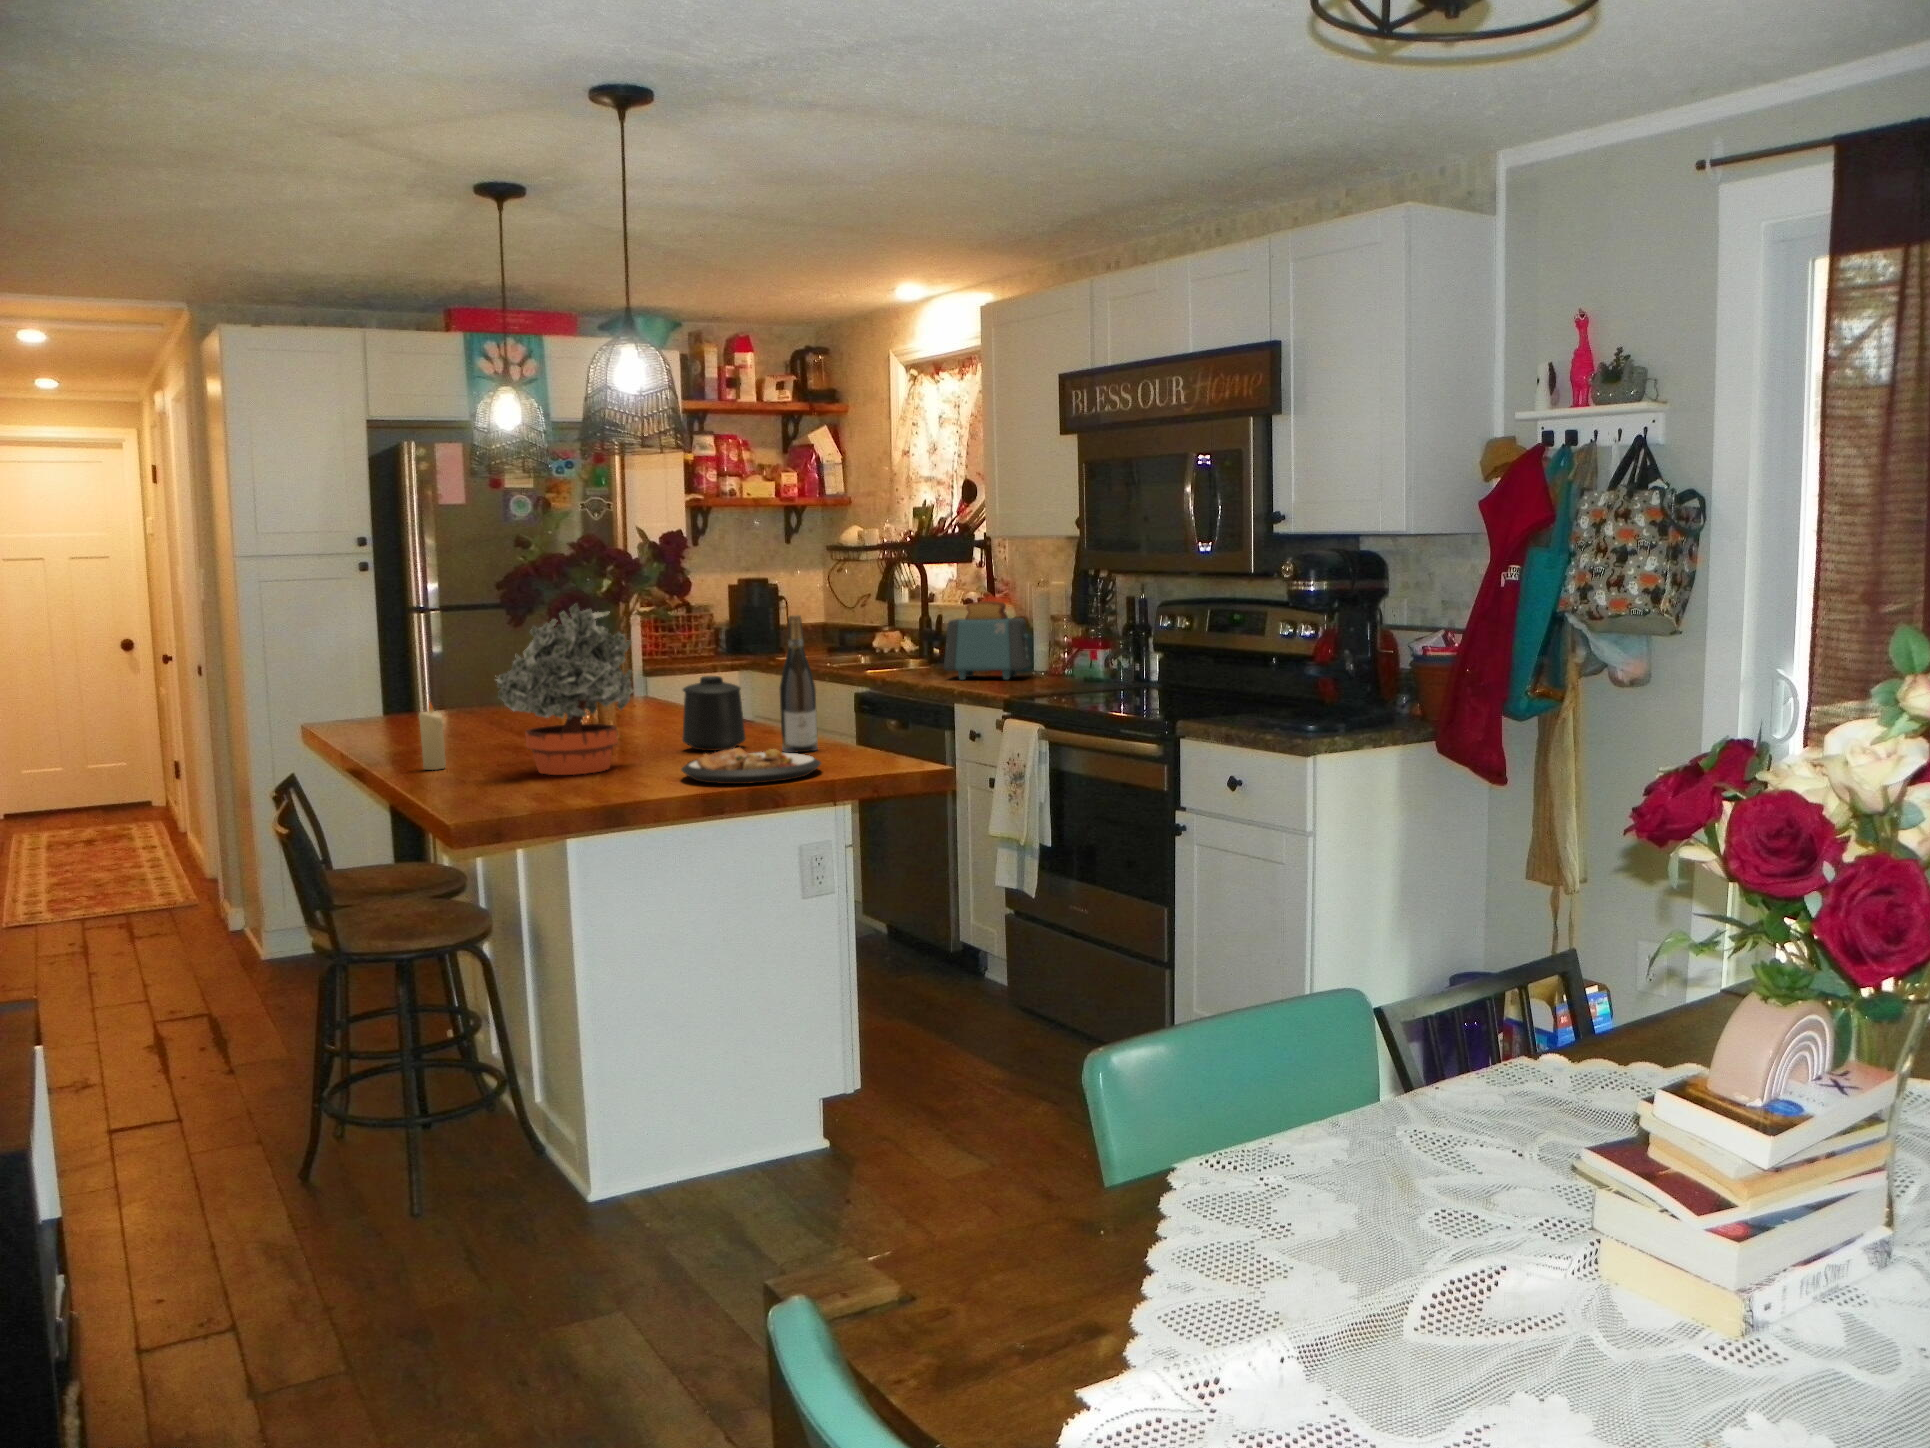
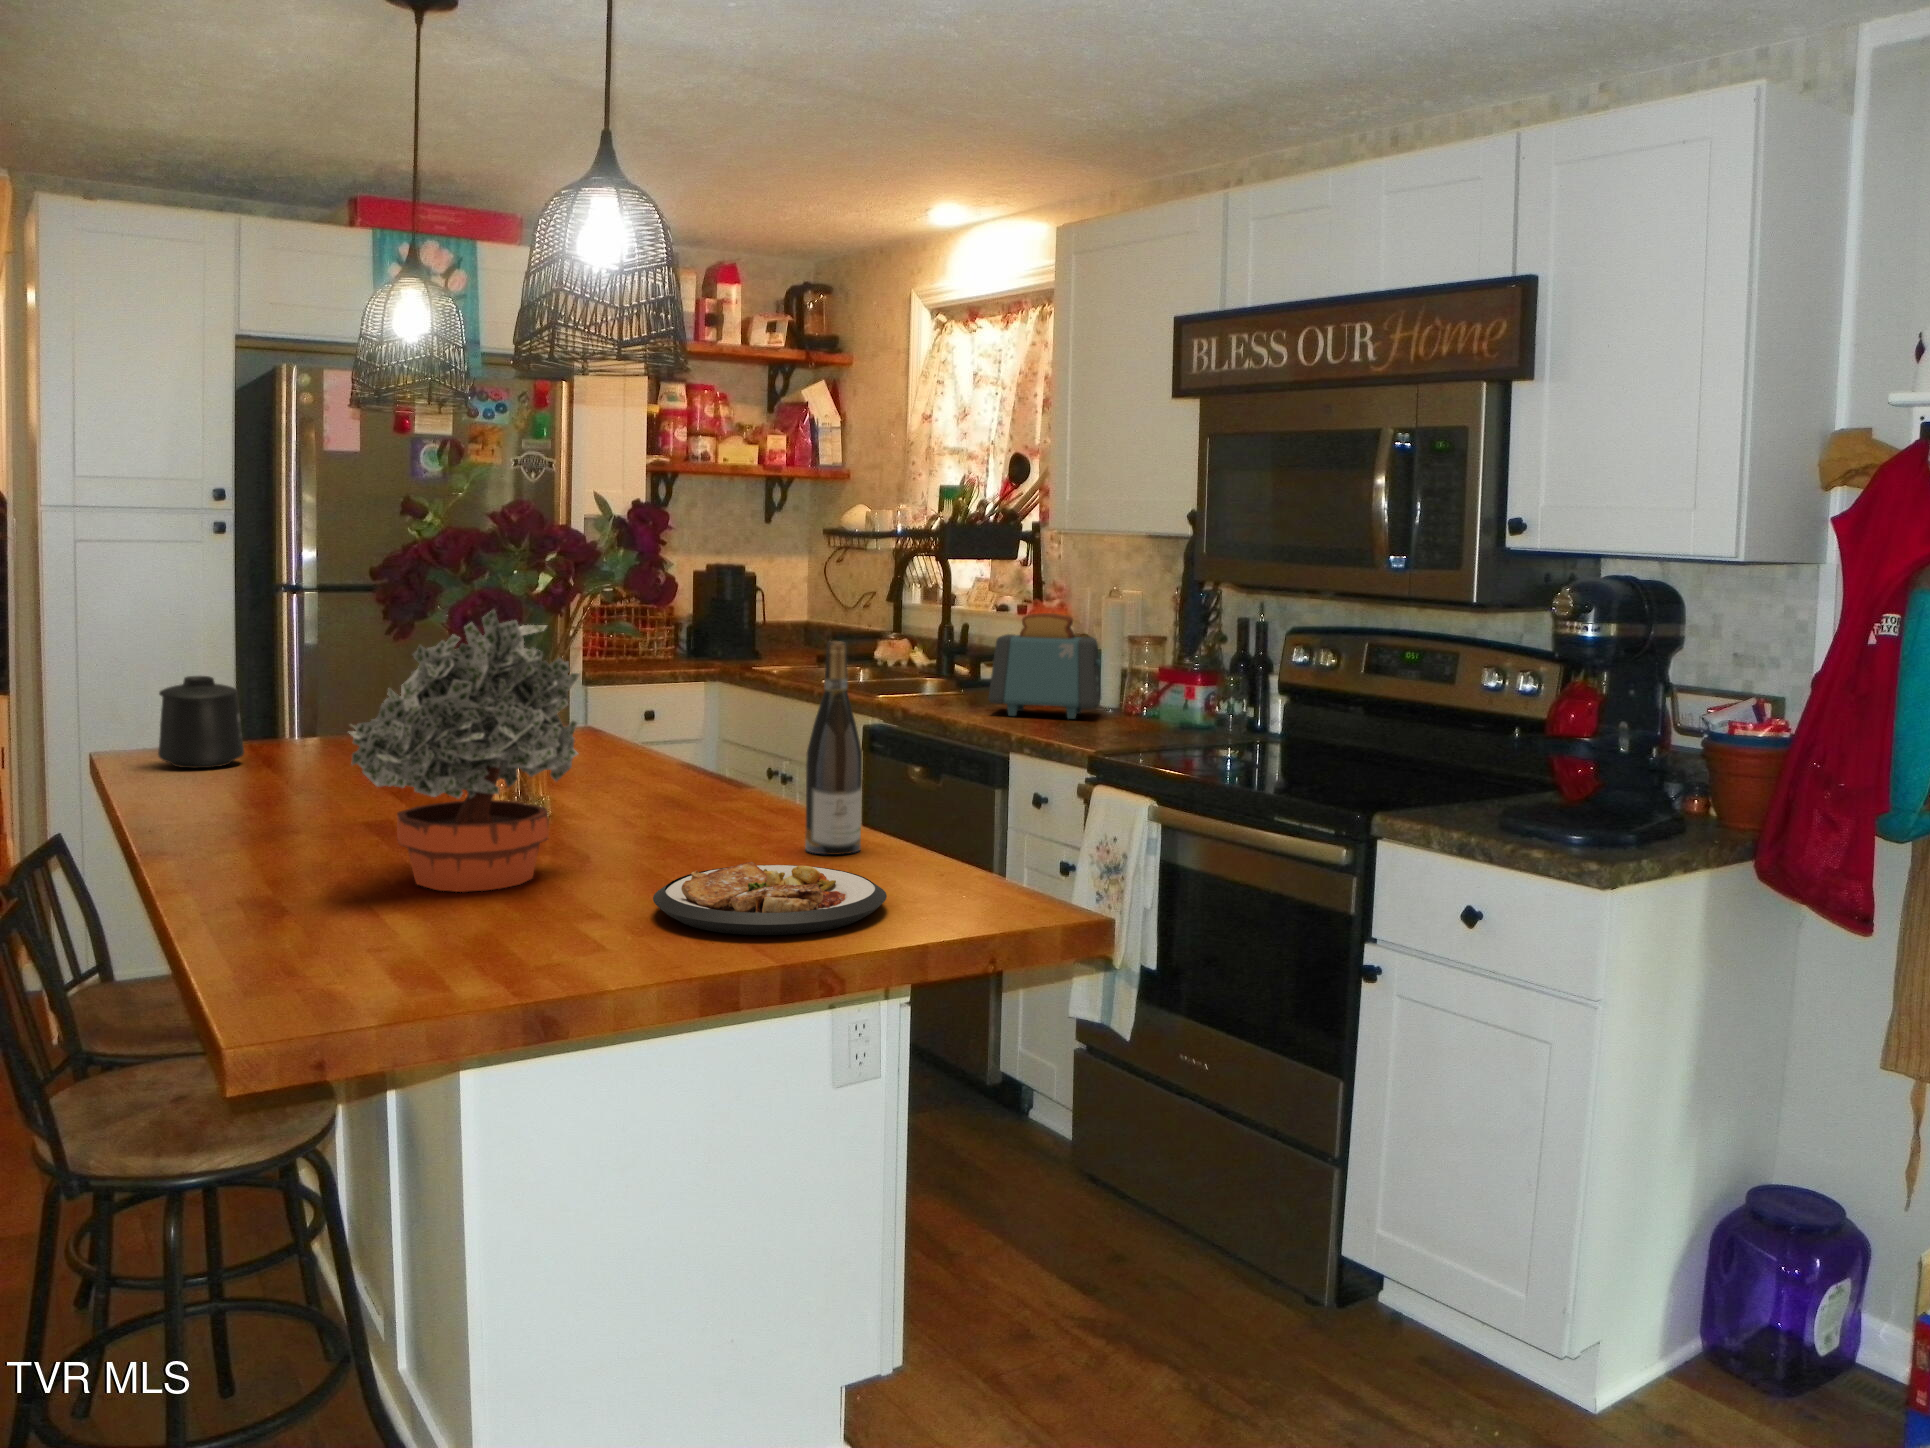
mug: present [682,676,746,751] -> present [158,676,244,768]
candle: present [419,703,446,770] -> none [226,752,267,864]

